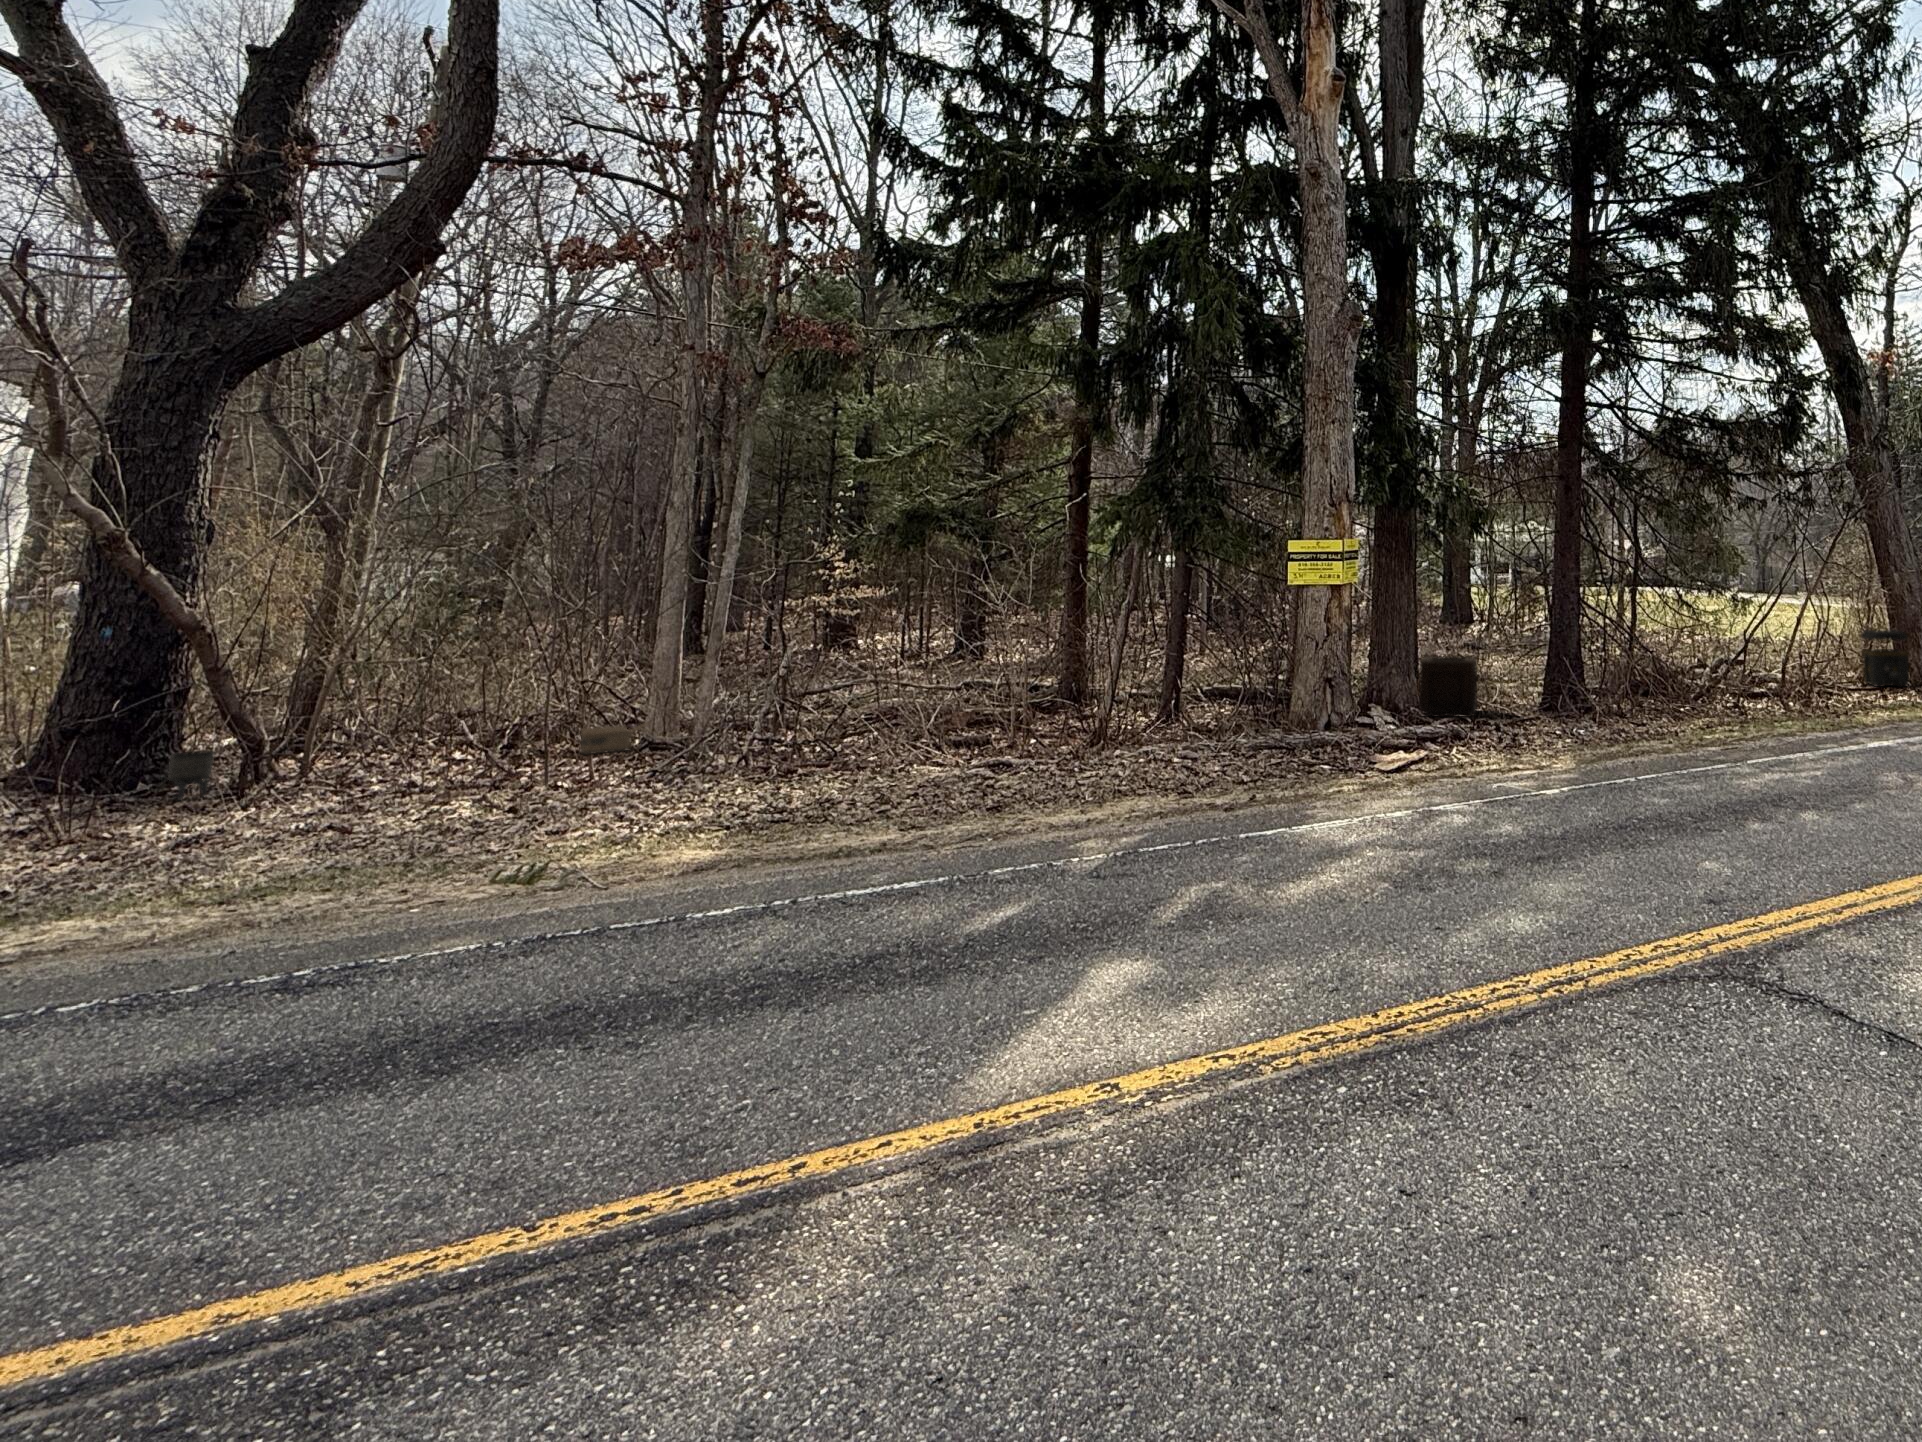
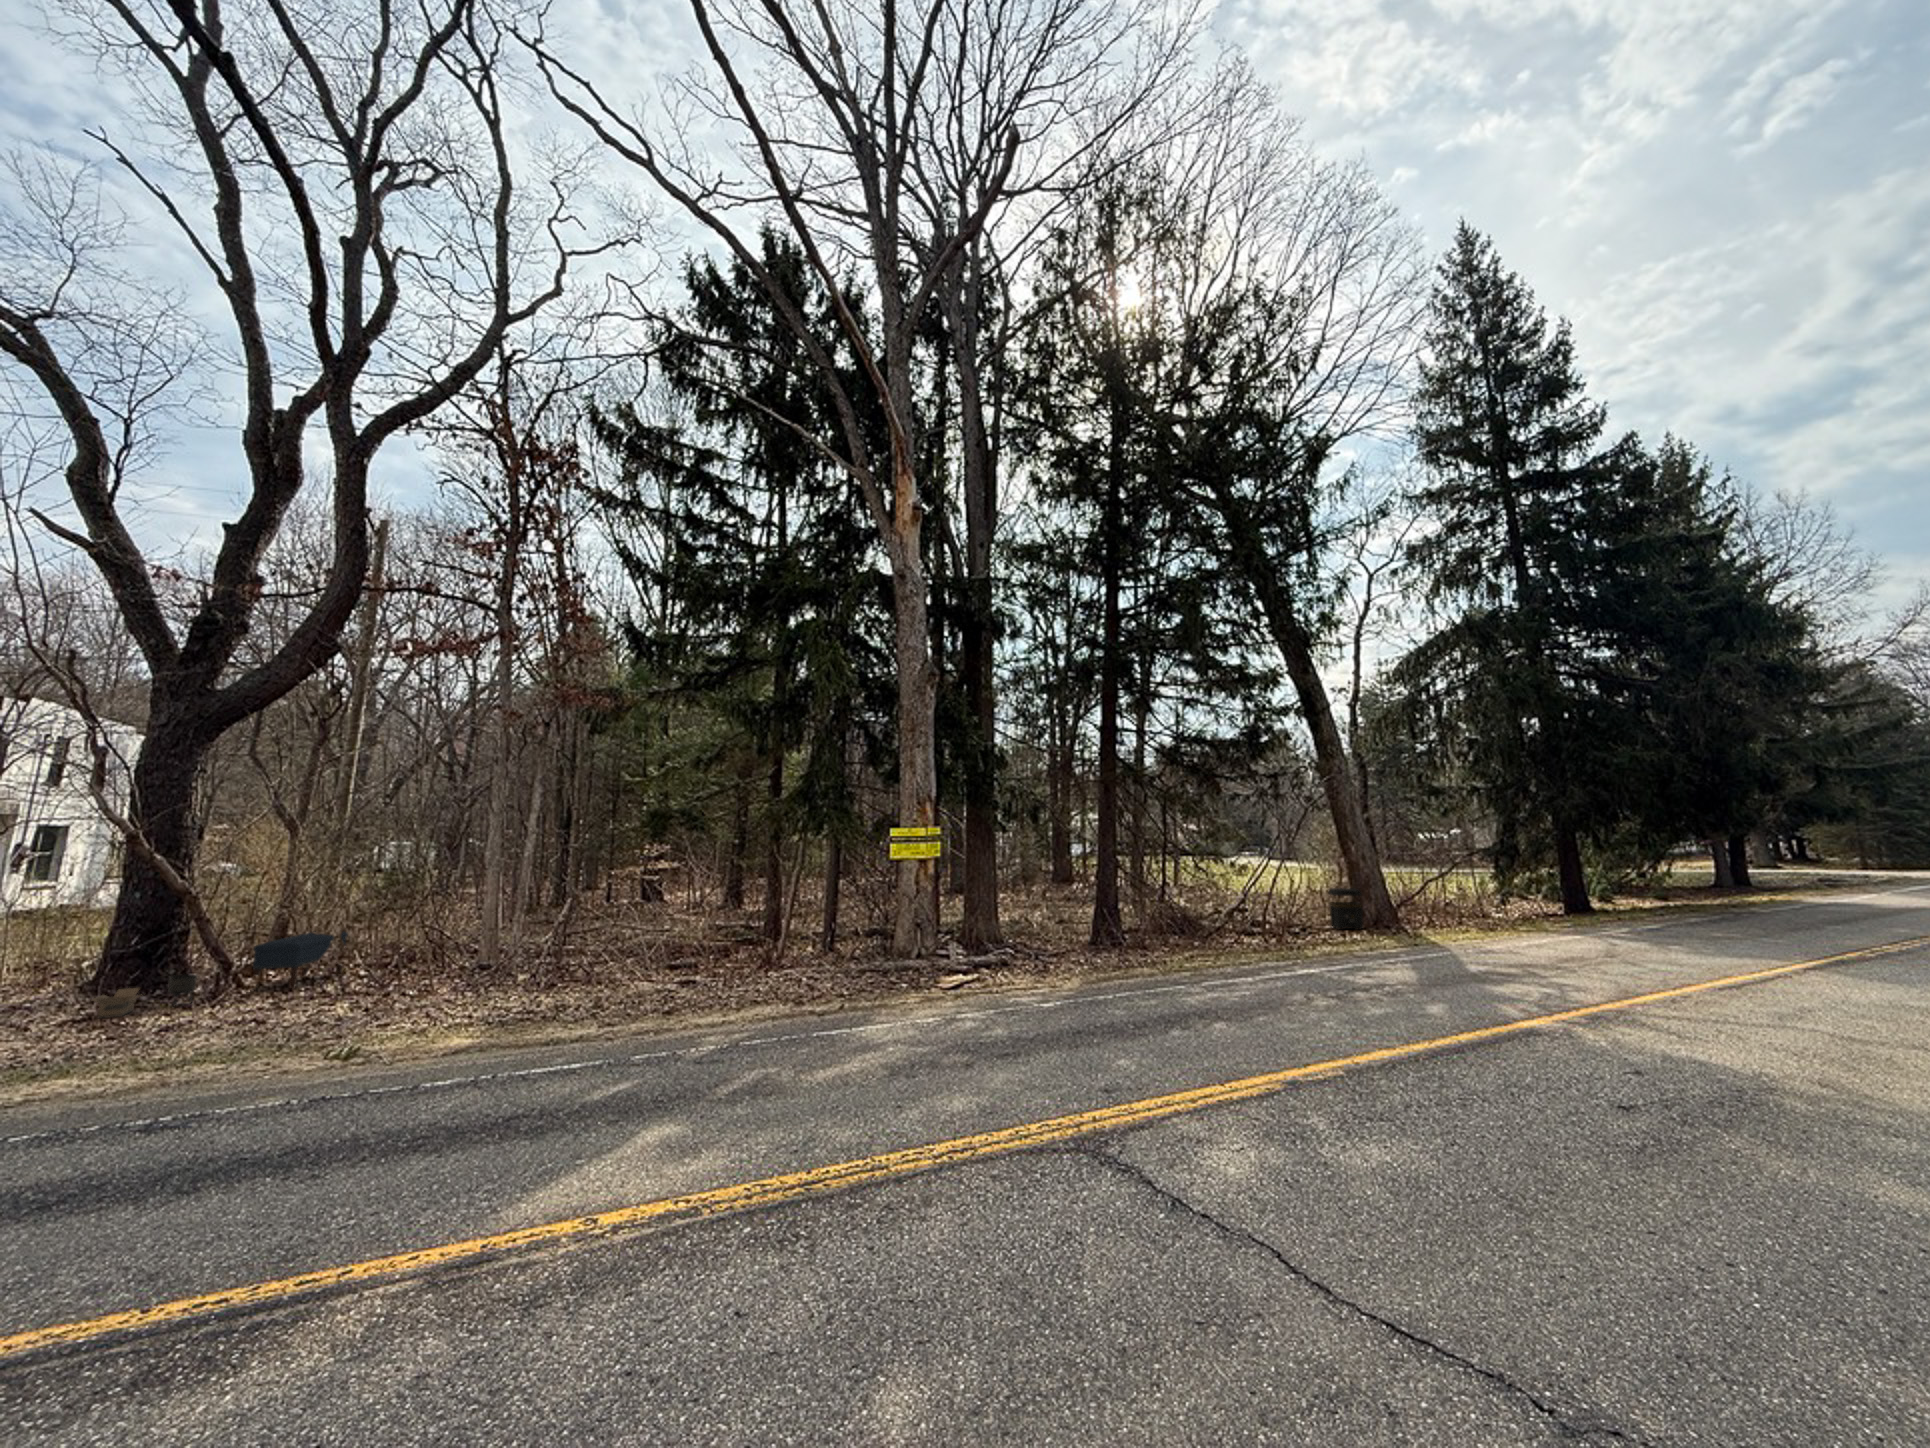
wooden crate: present [1419,656,1477,717] -> none [997,909,1040,952]
bench: none [287,687,428,781] -> present [252,931,348,991]
cardboard box: present [580,722,650,754] -> present [93,988,139,1018]

